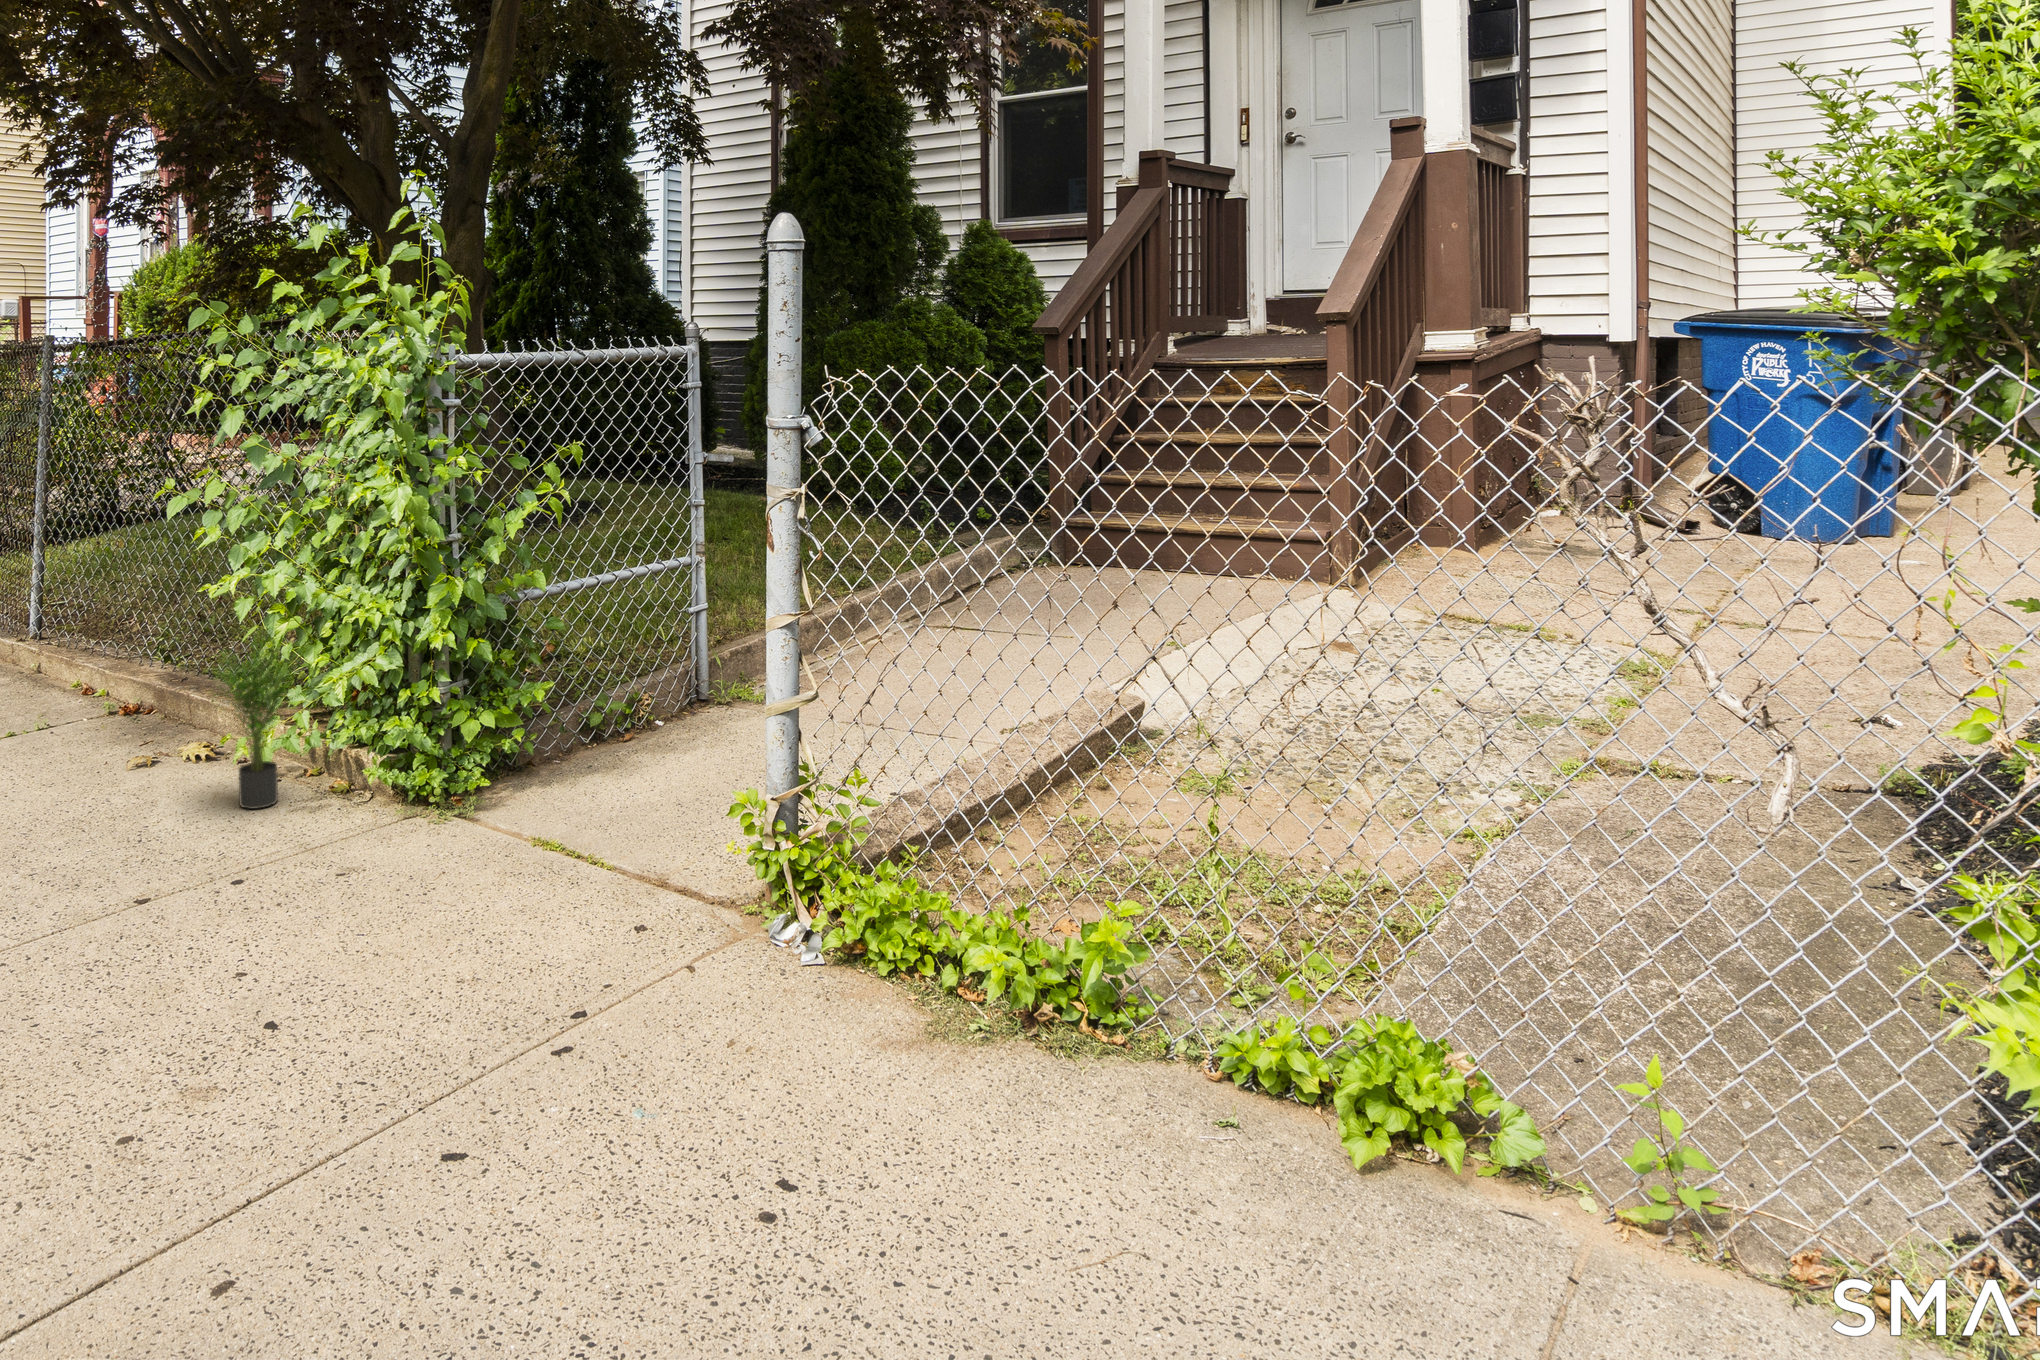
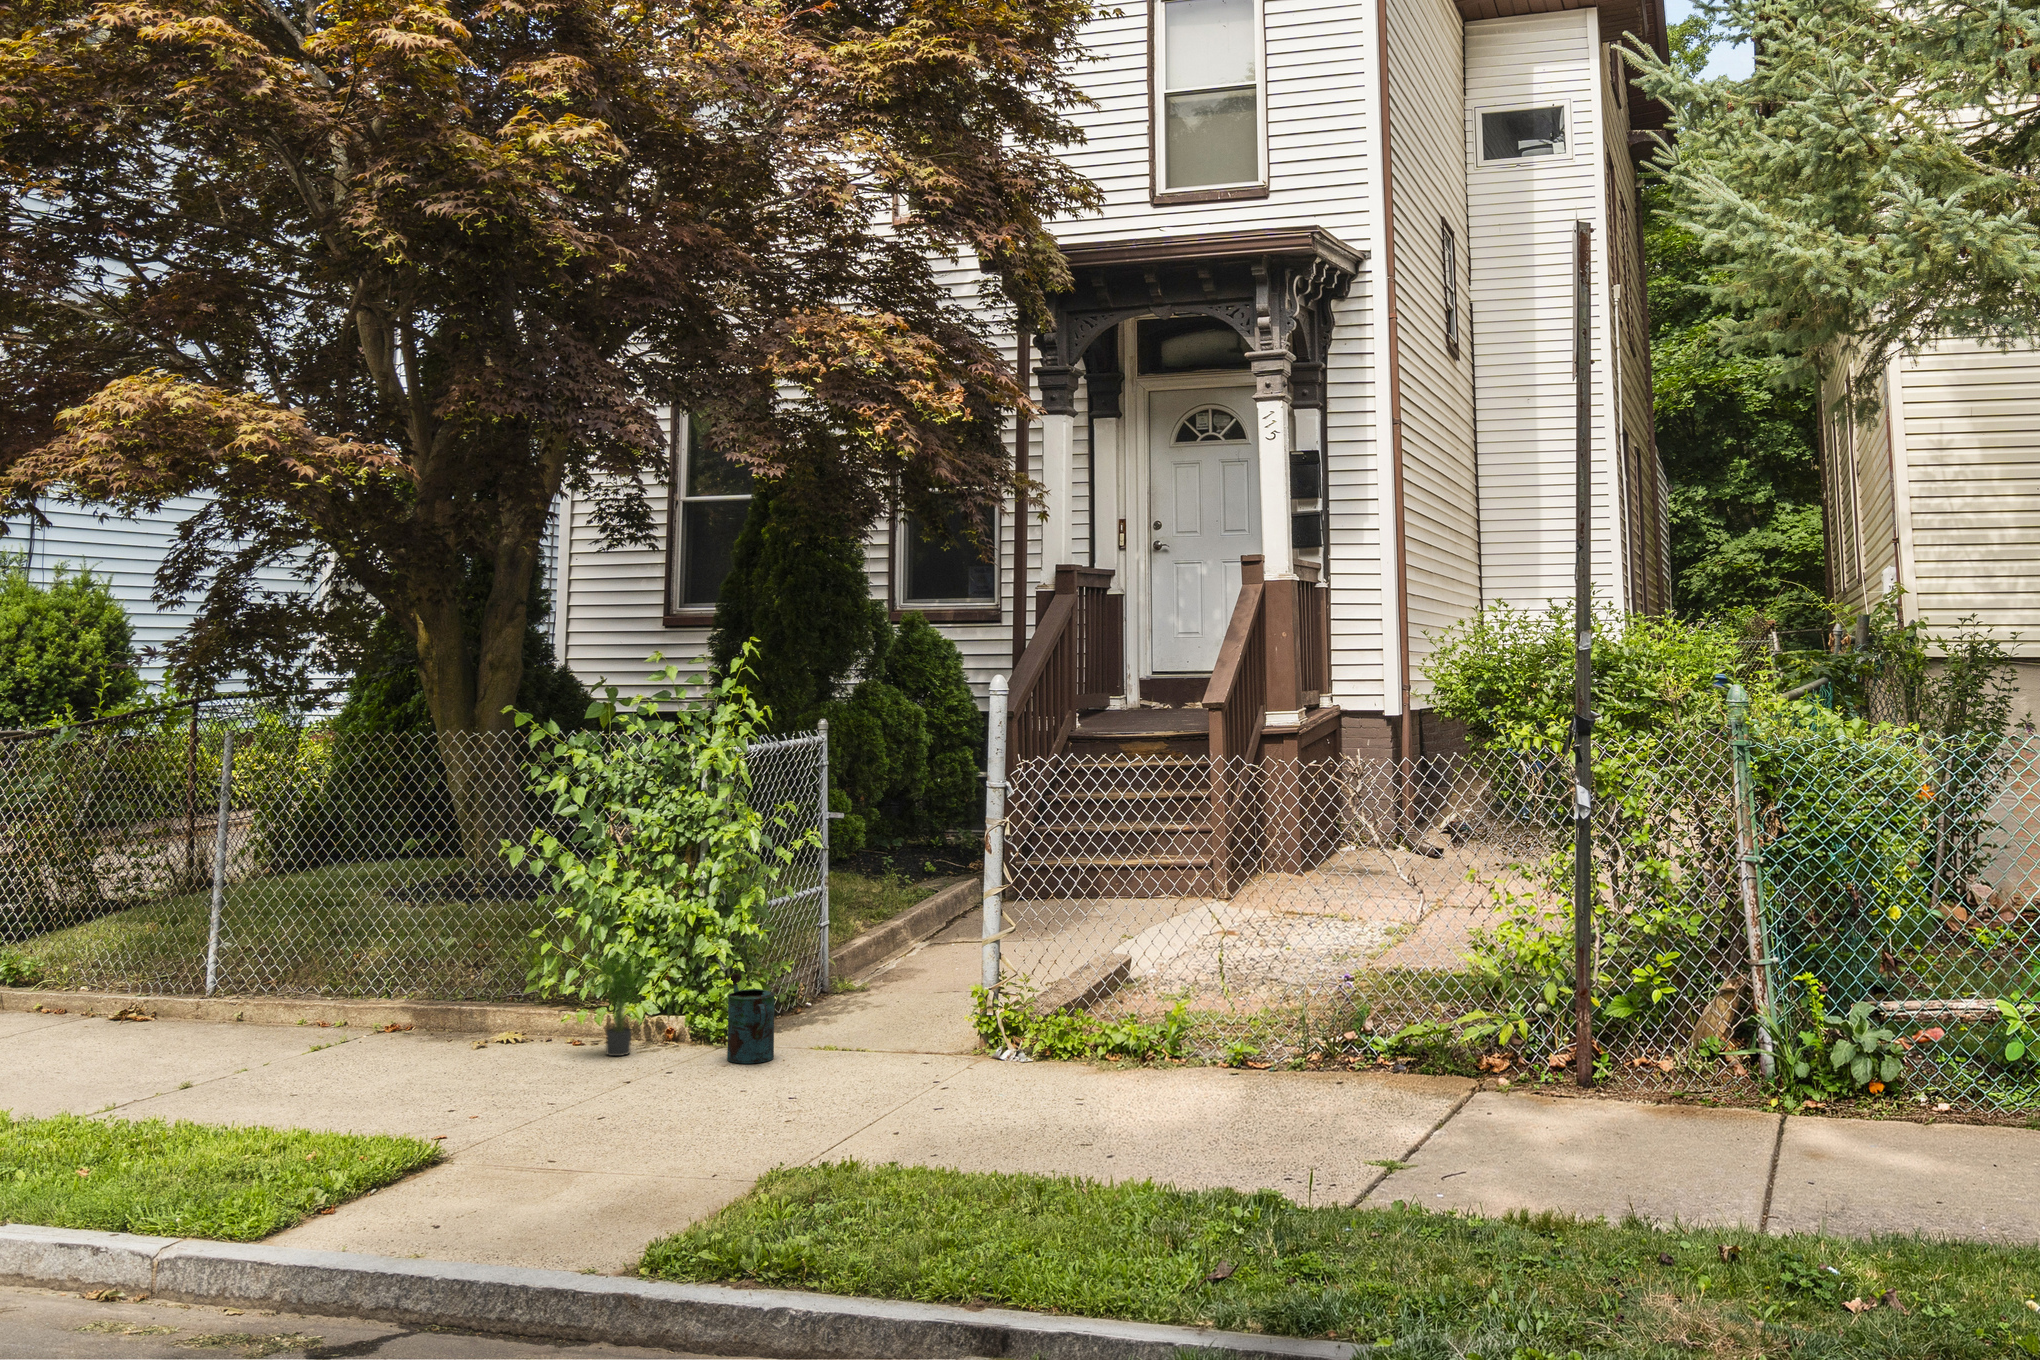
watering can: none [377,695,457,856] -> present [727,973,775,1063]

